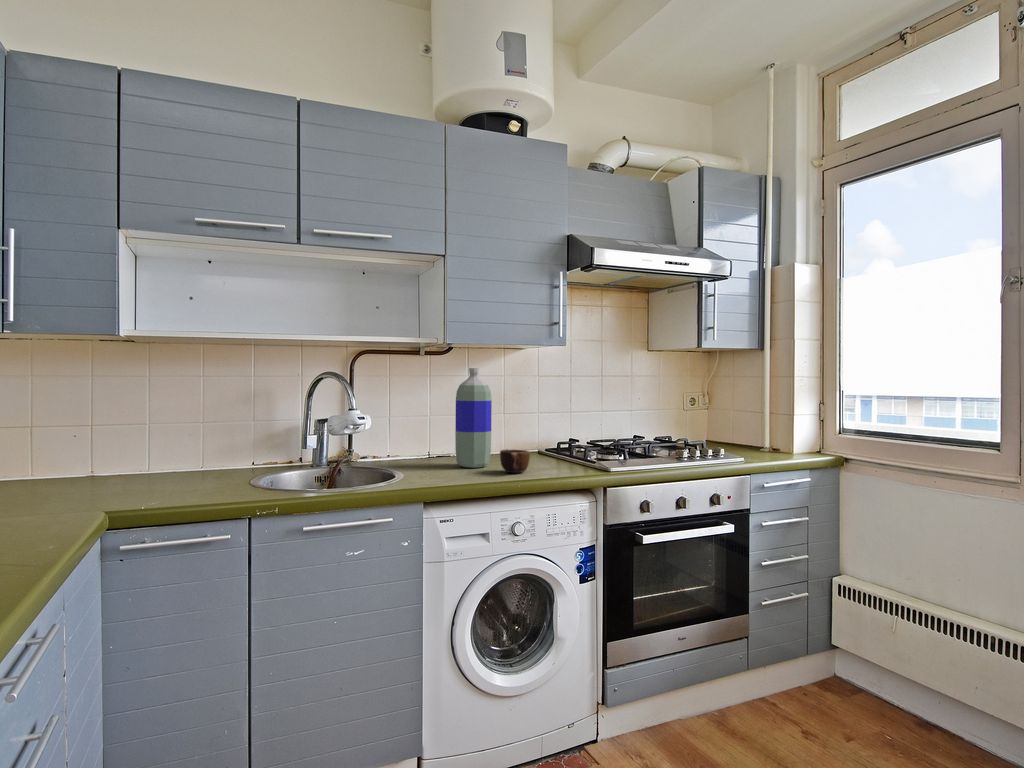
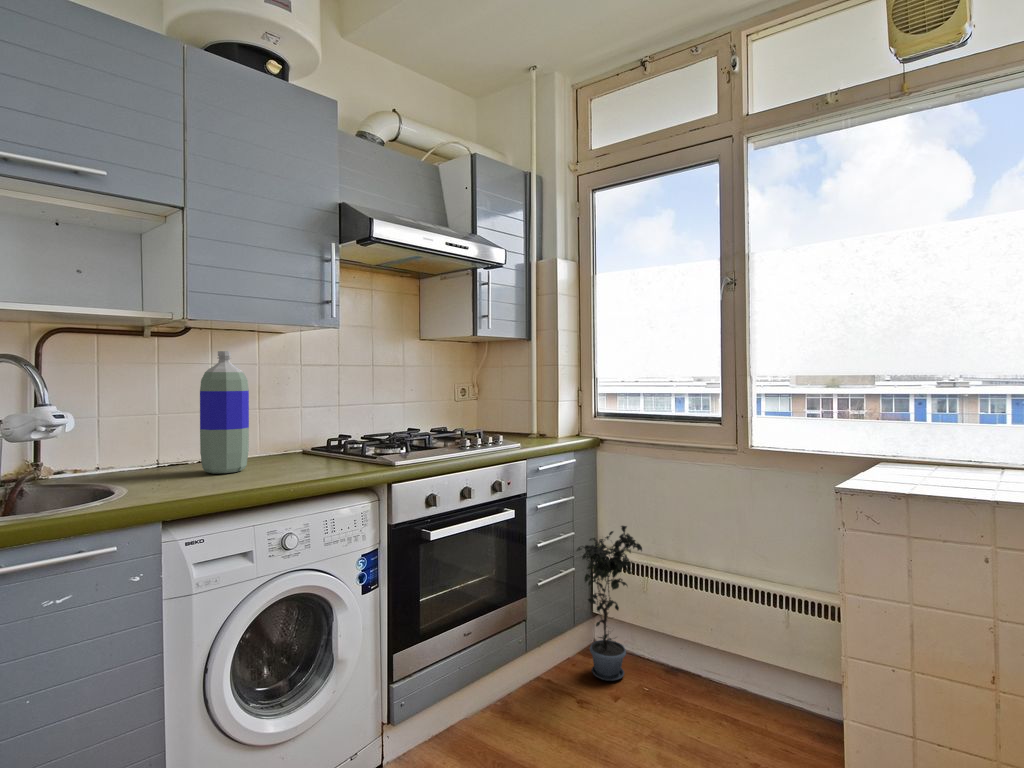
mug: present [500,449,530,473] -> none [263,448,301,476]
potted plant: none [805,554,887,722] -> present [577,526,642,681]

